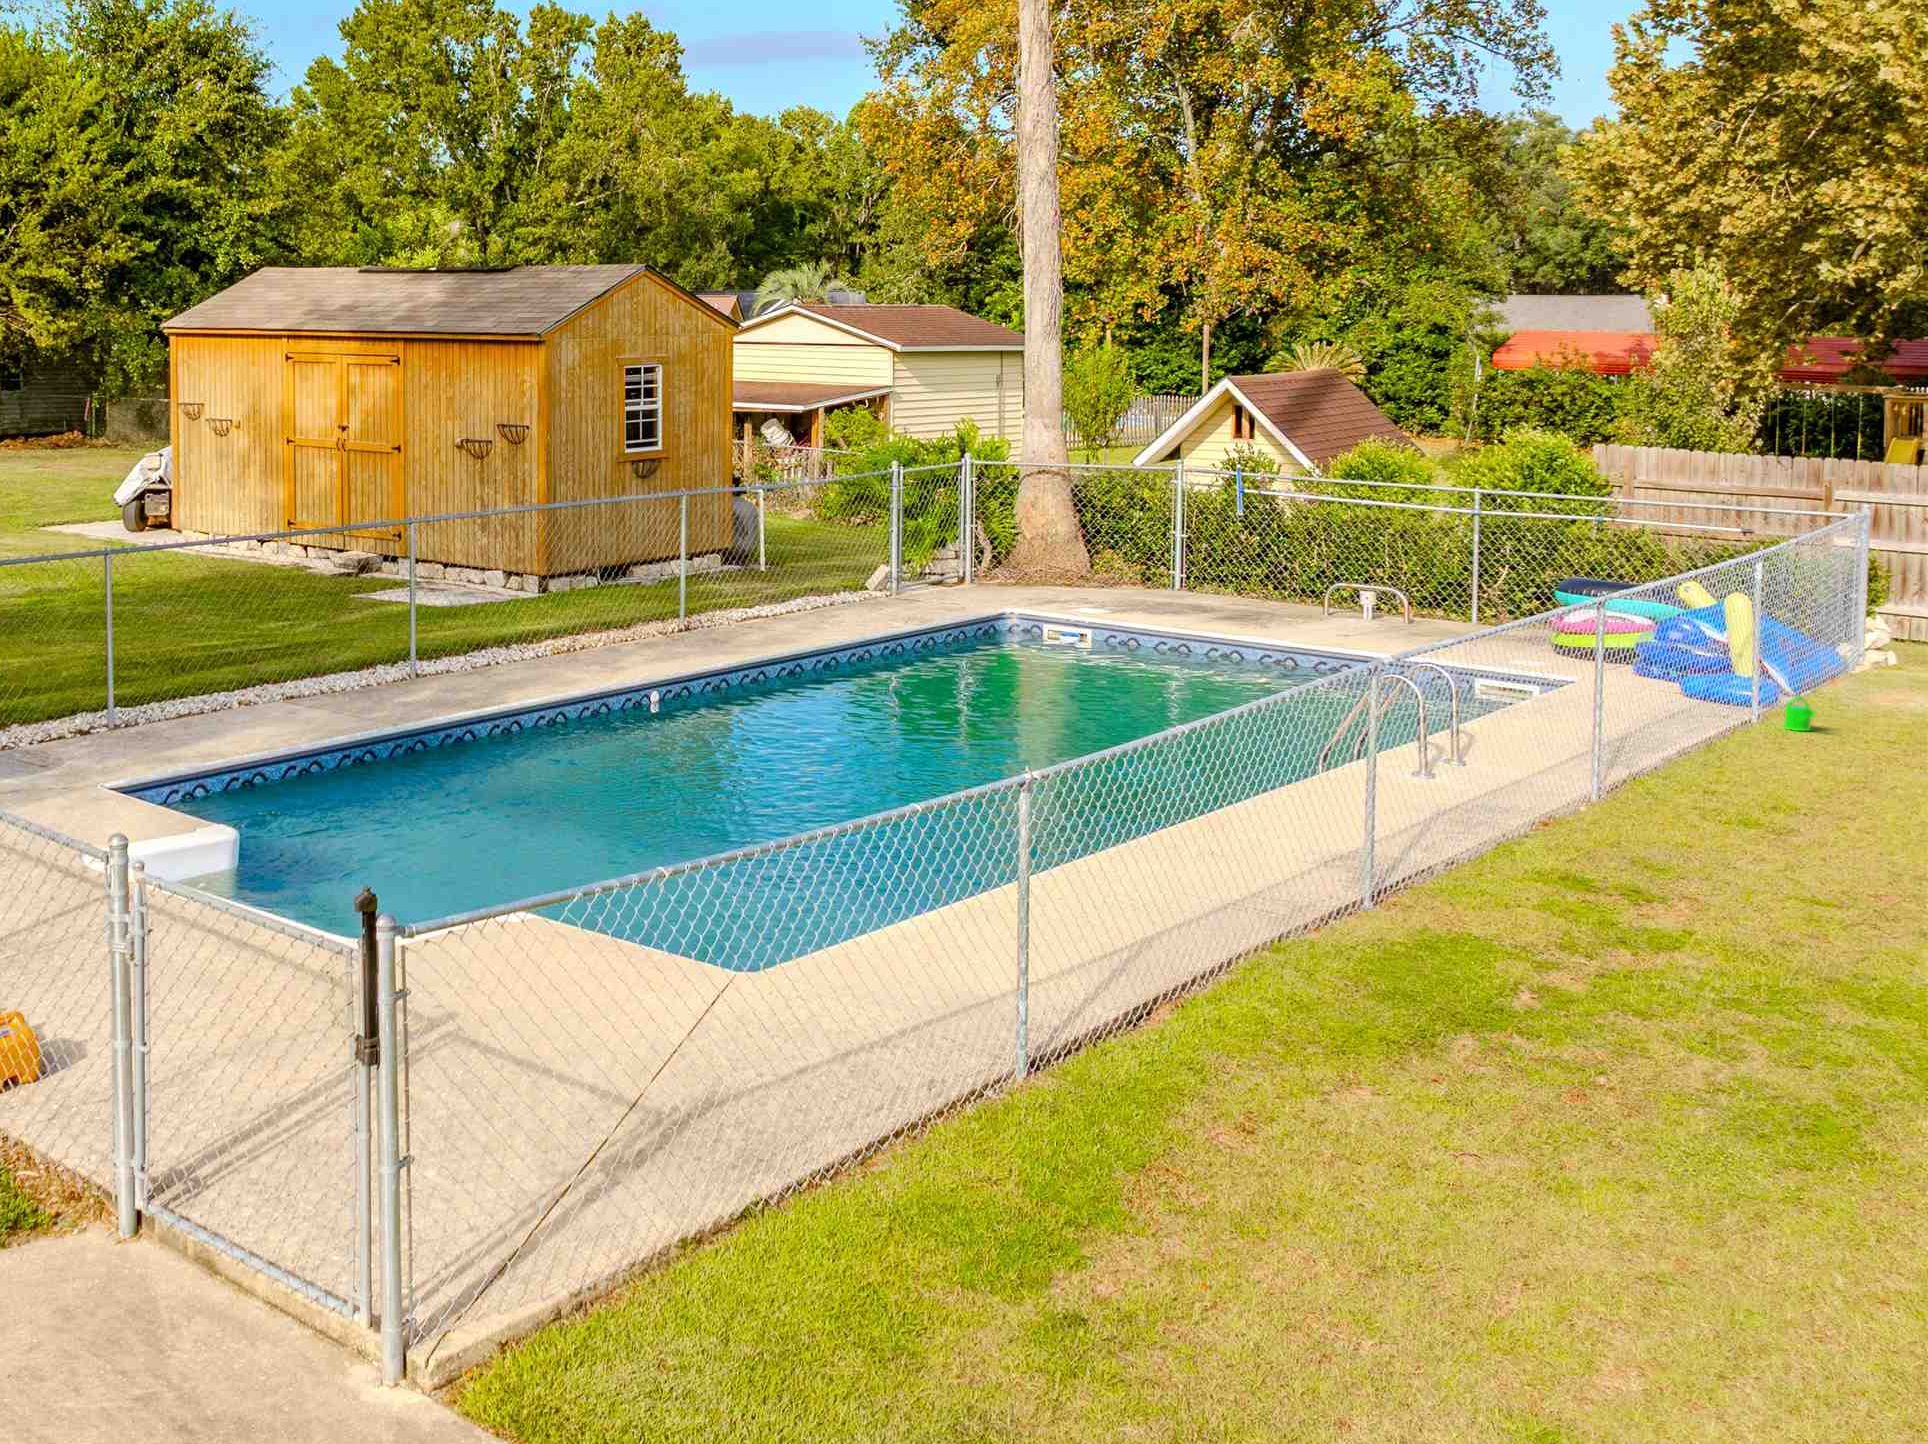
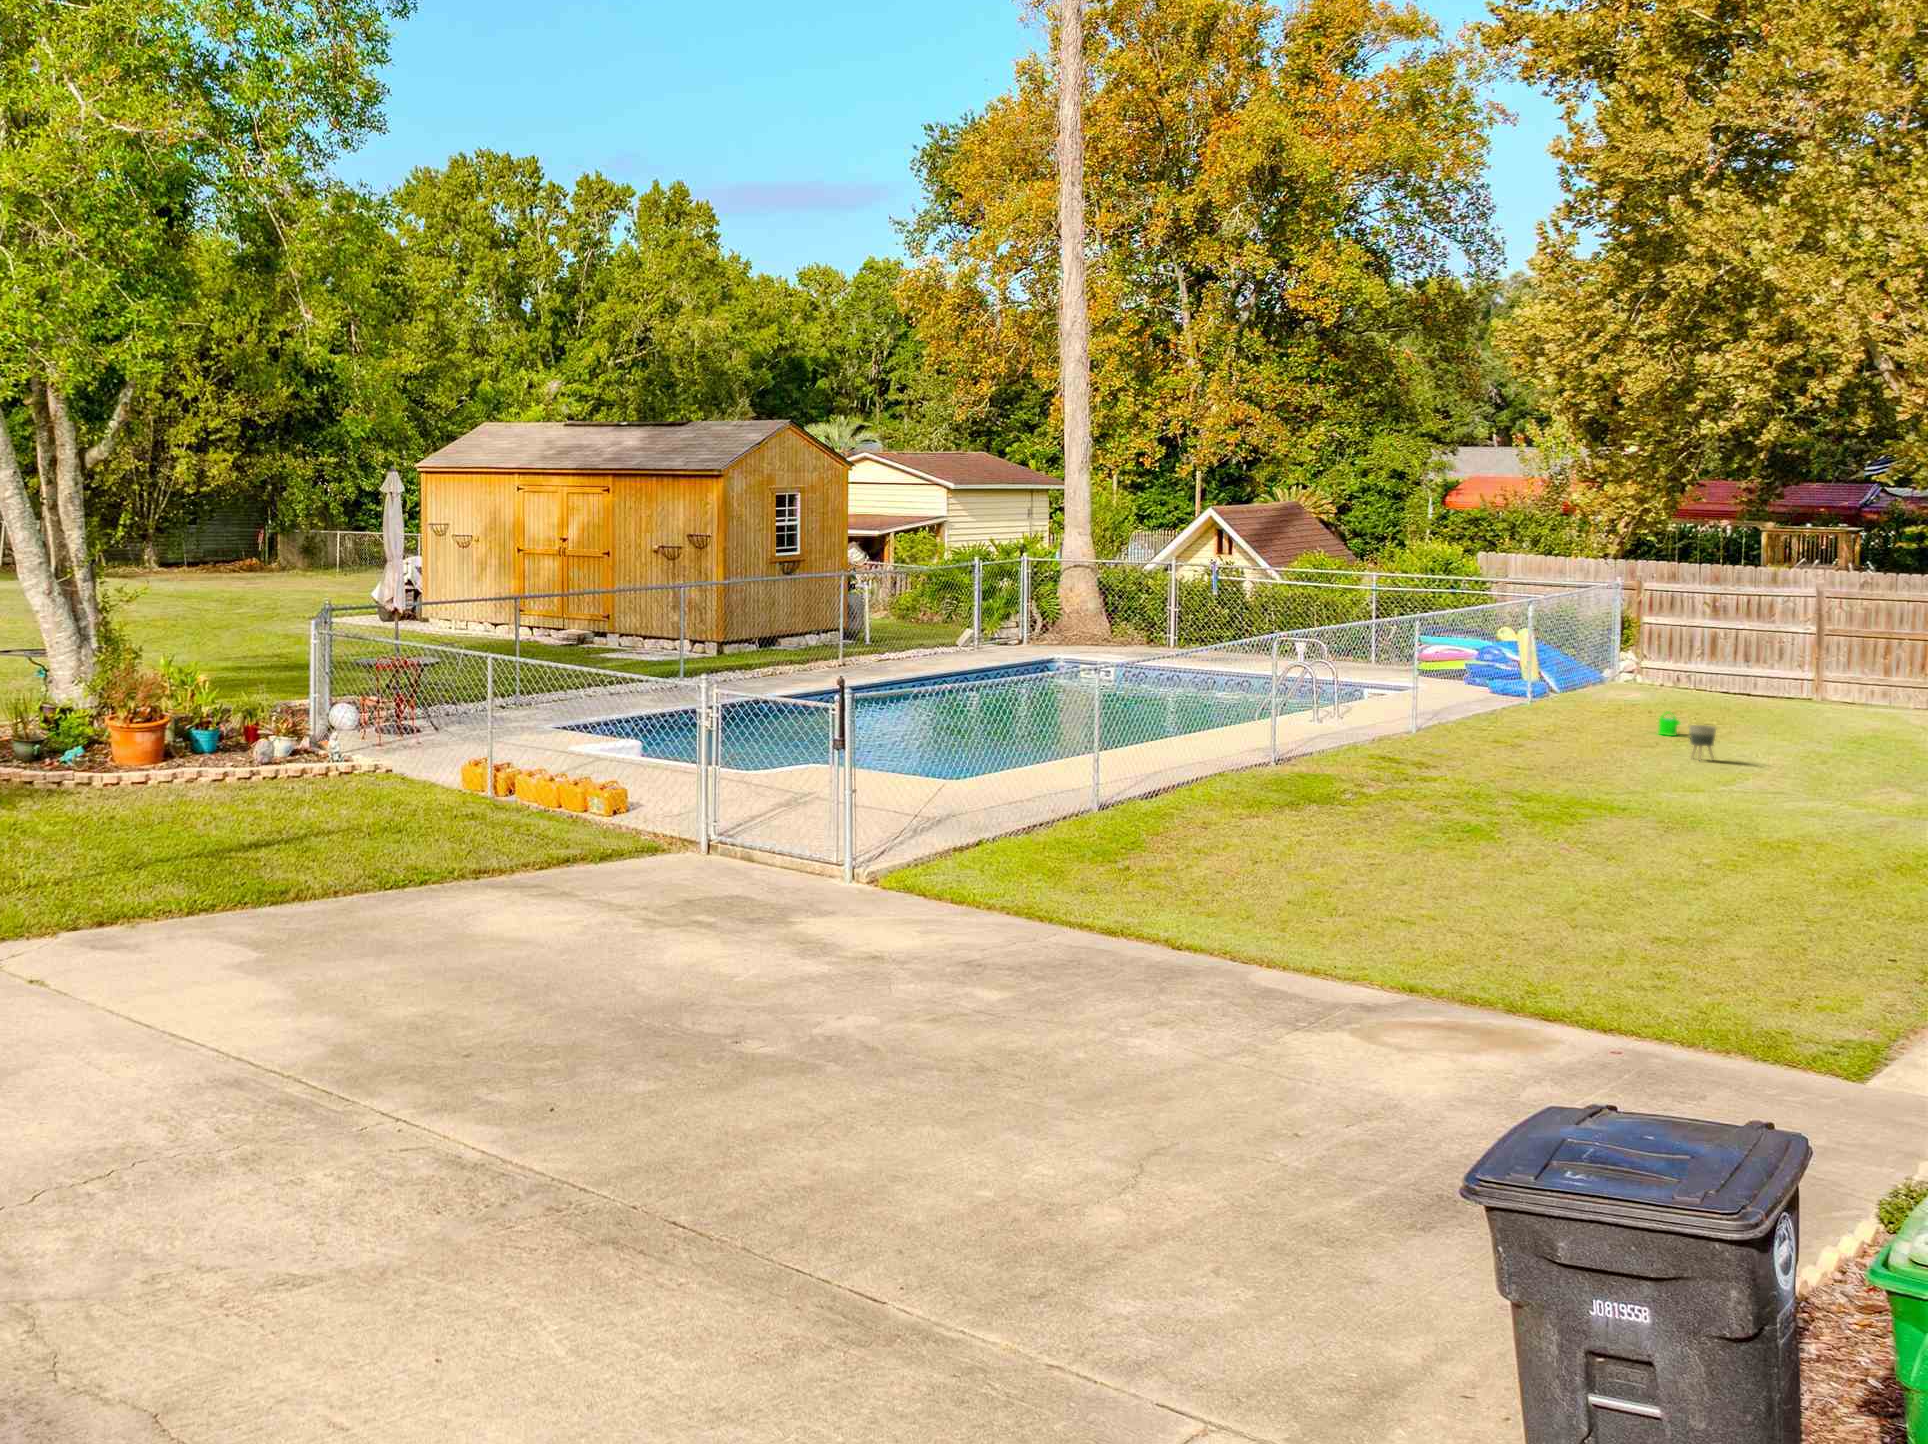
planter: none [1832,728,1872,782] -> present [1689,725,1716,760]

